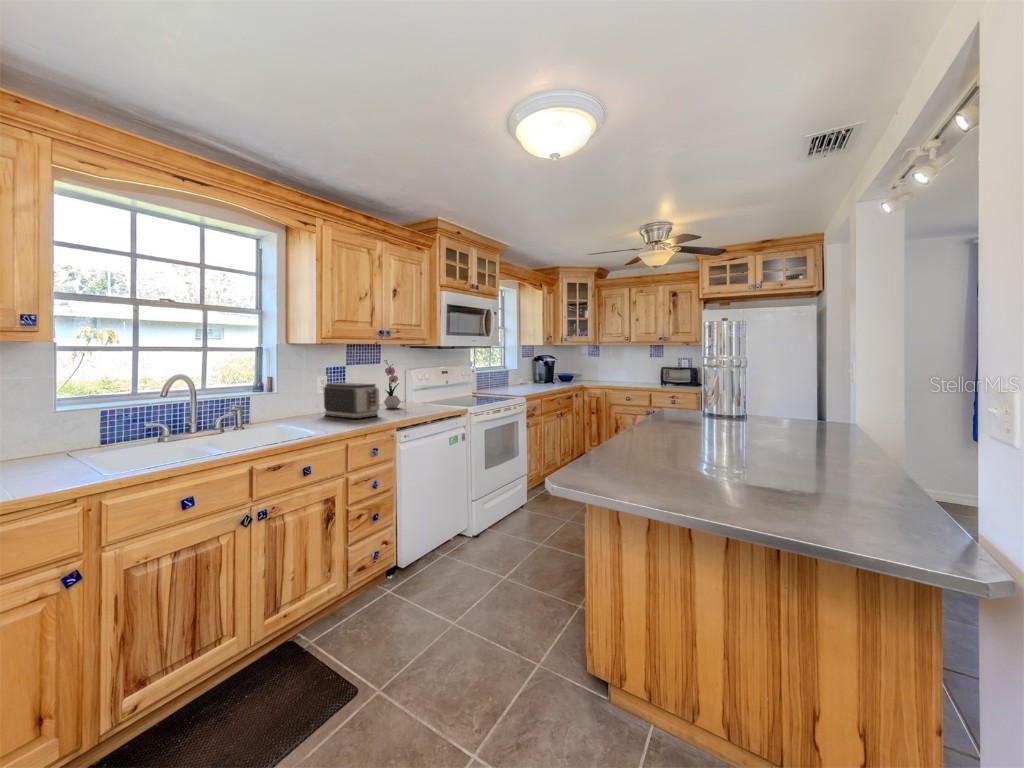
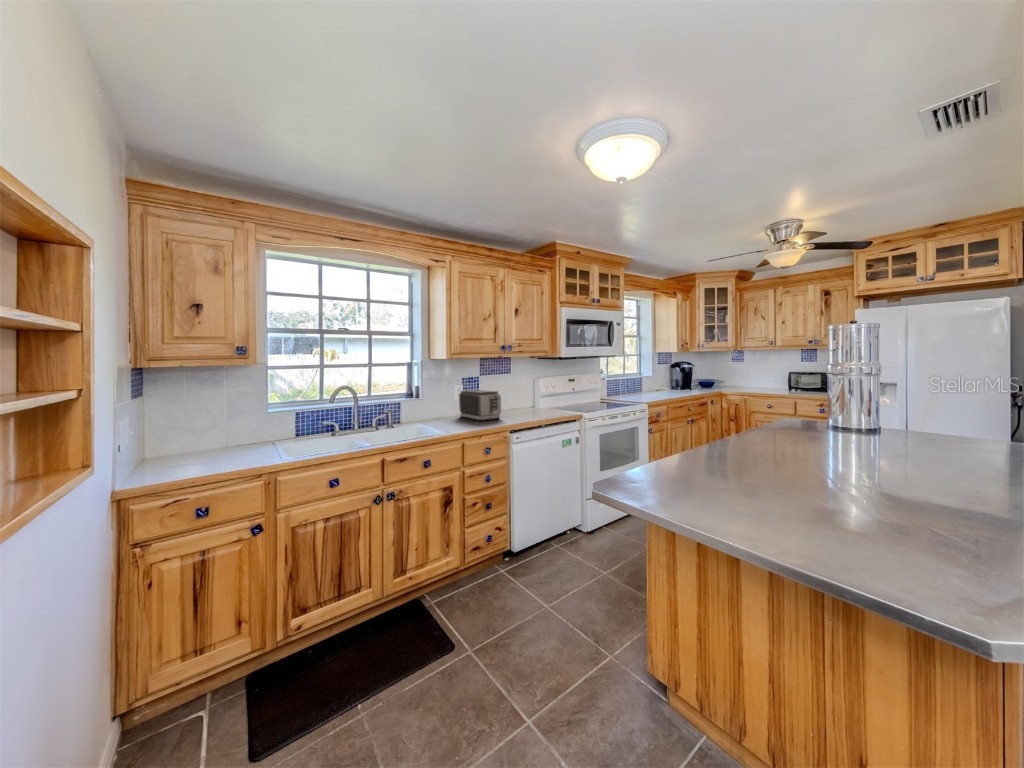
flower arrangement: present [384,360,401,408] -> none [510,370,525,412]

